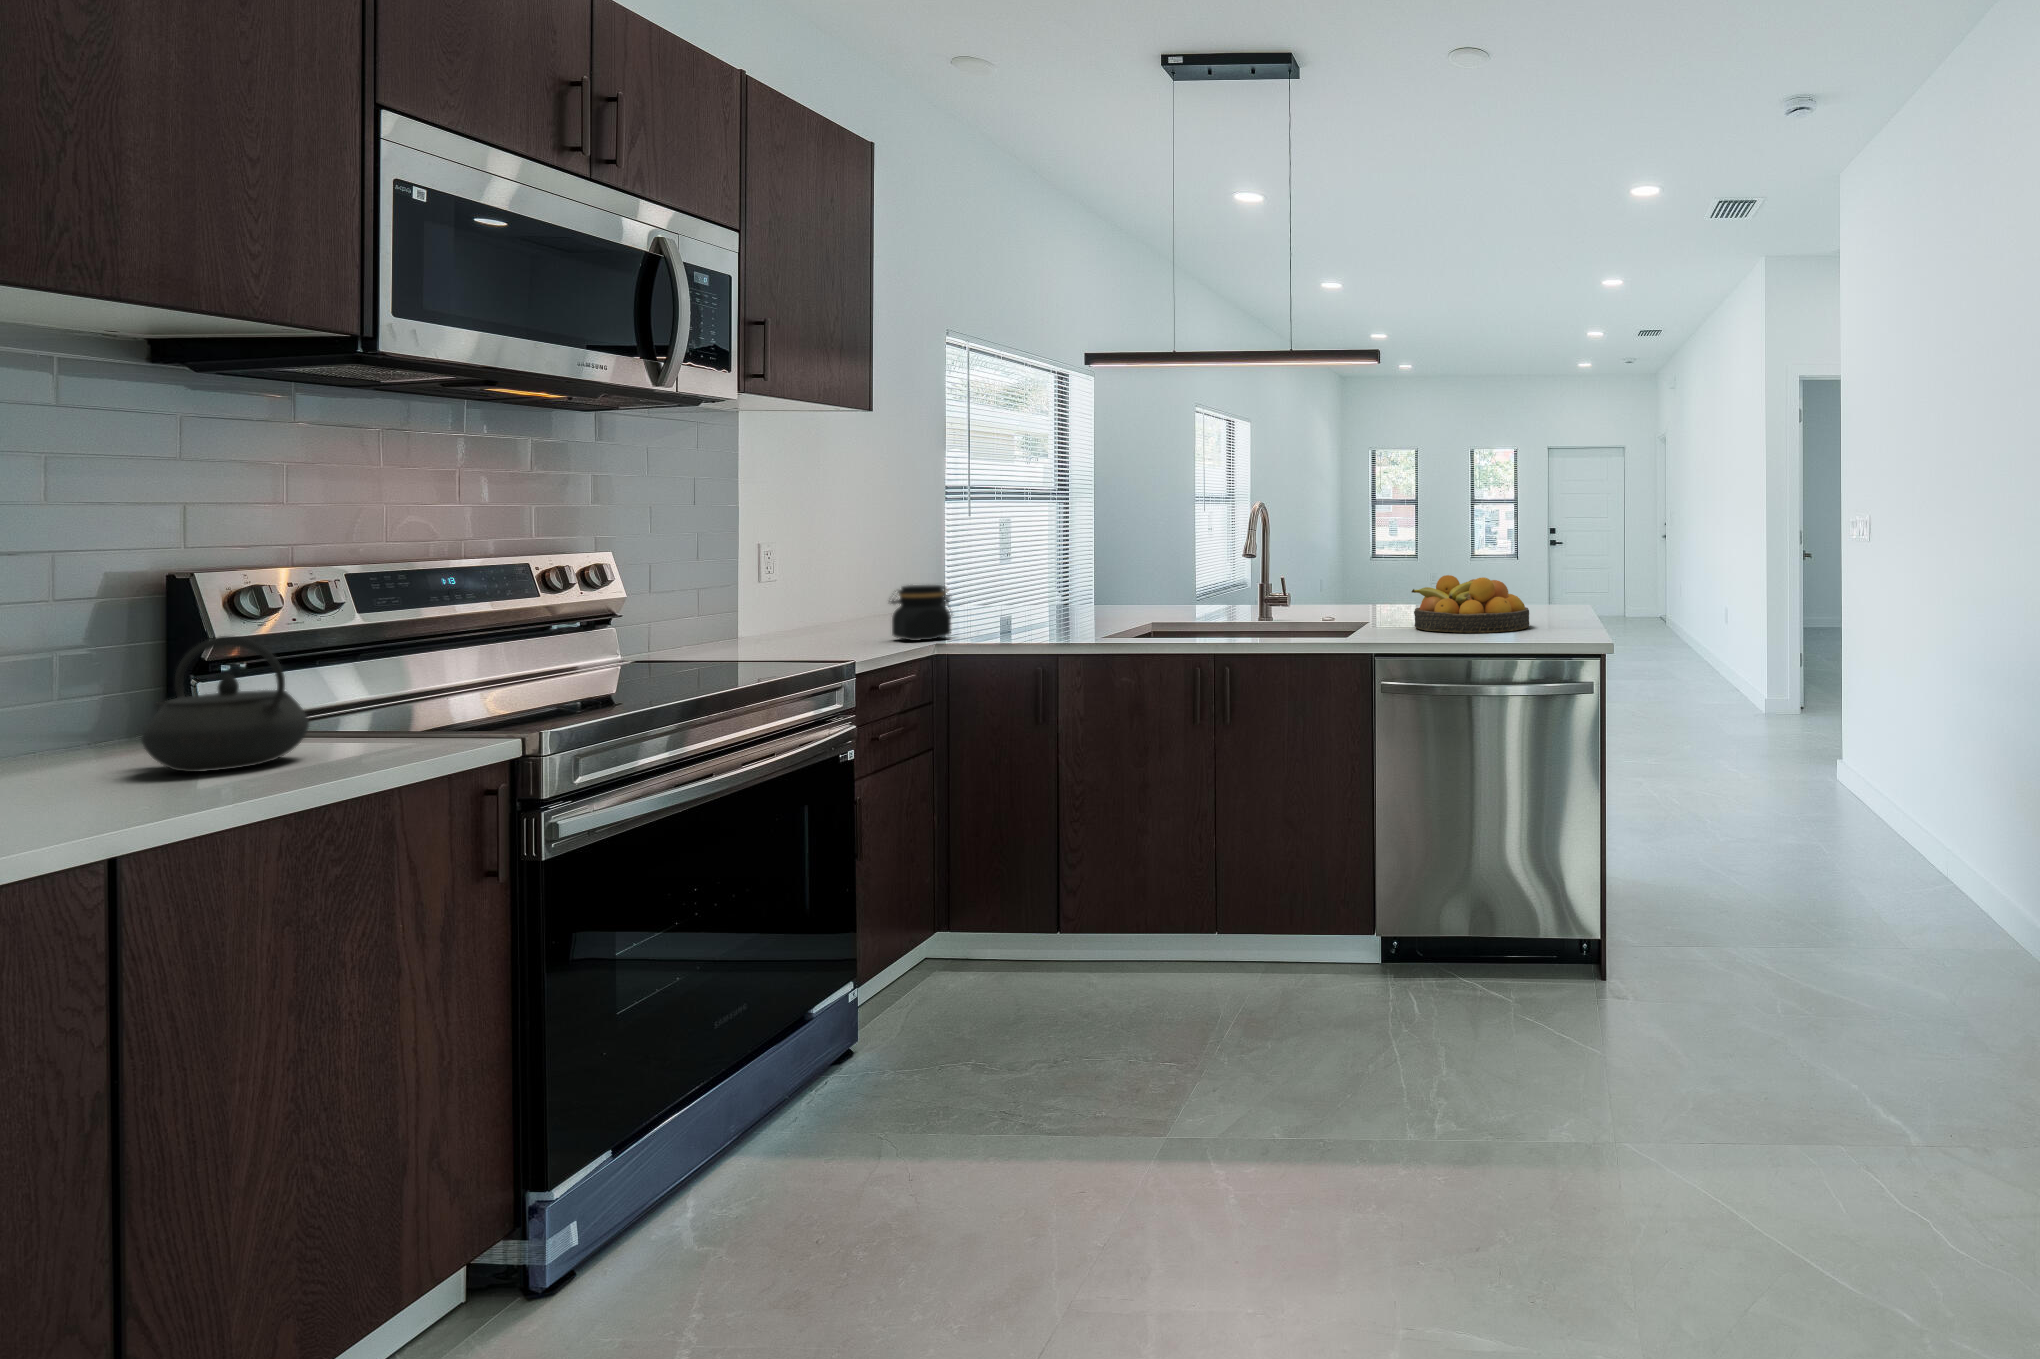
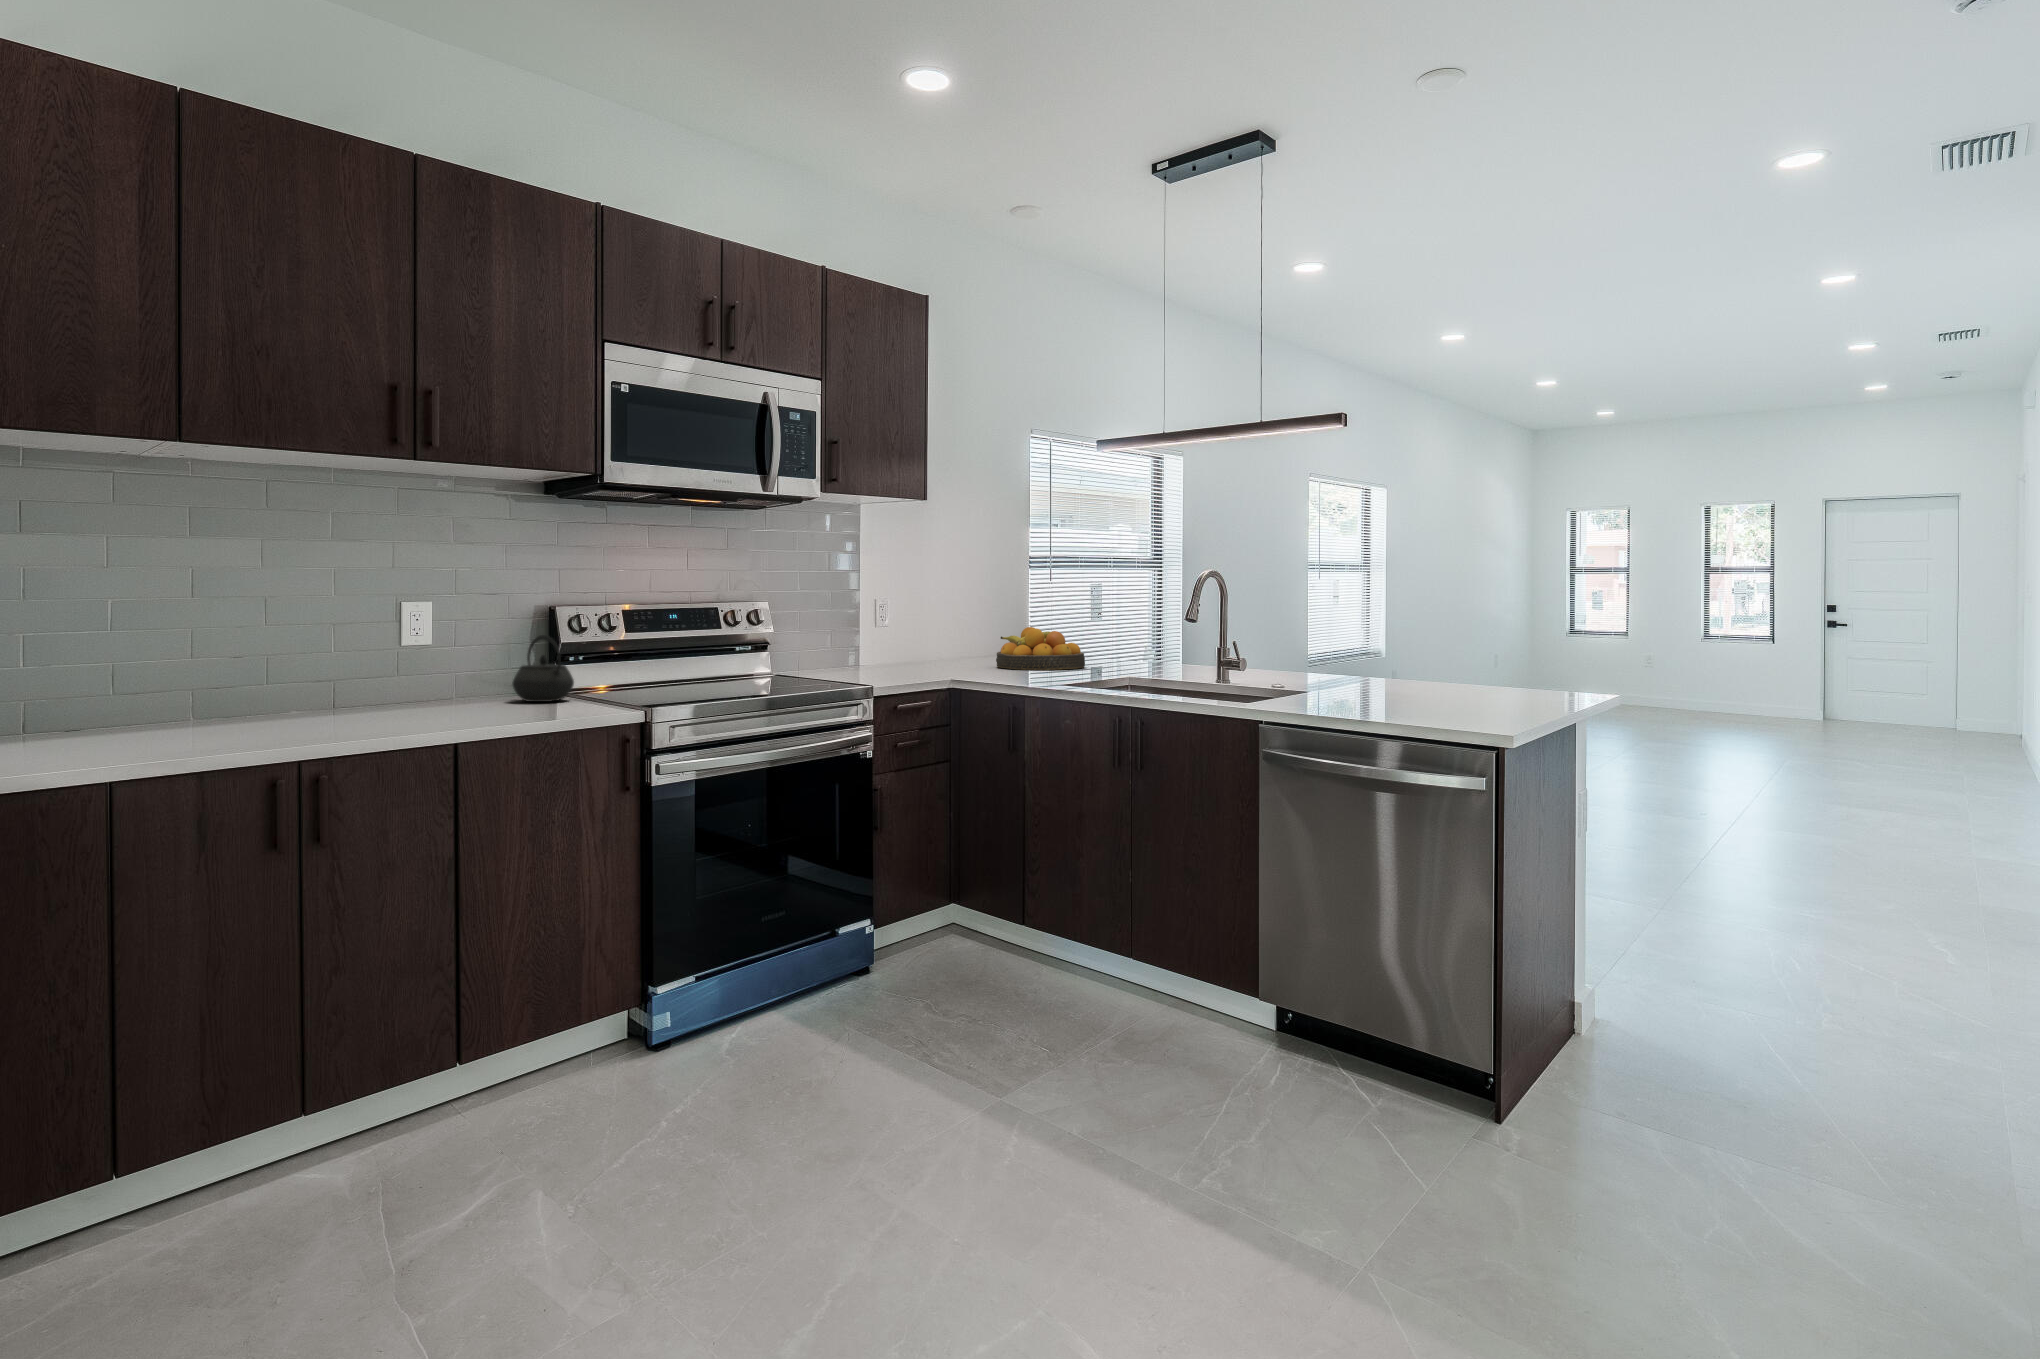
fruit bowl: present [1412,575,1529,633] -> present [996,627,1085,670]
jar: present [889,585,952,641] -> none [934,631,979,673]

